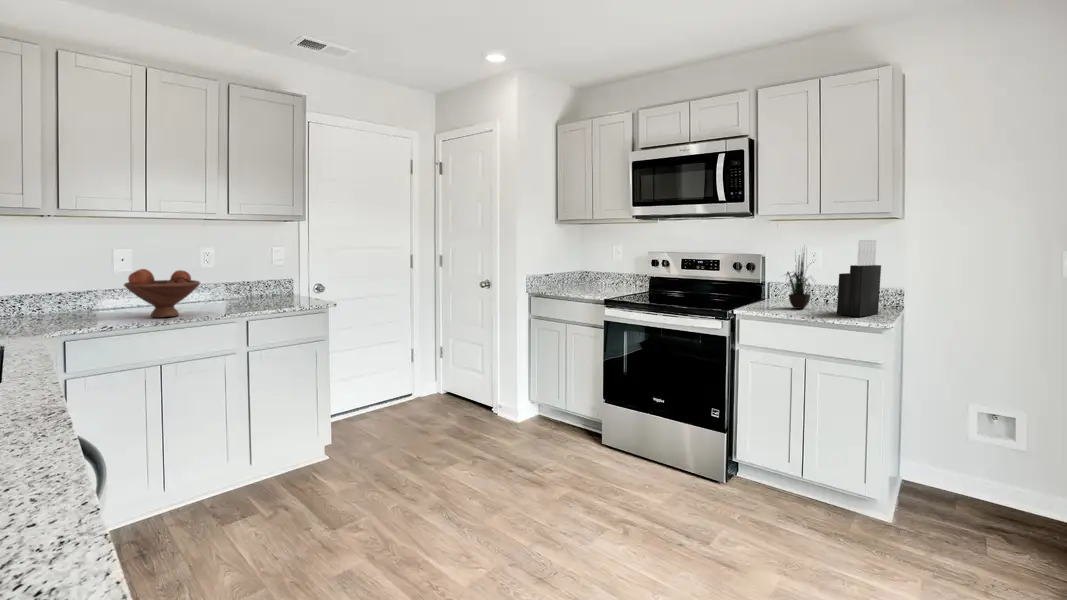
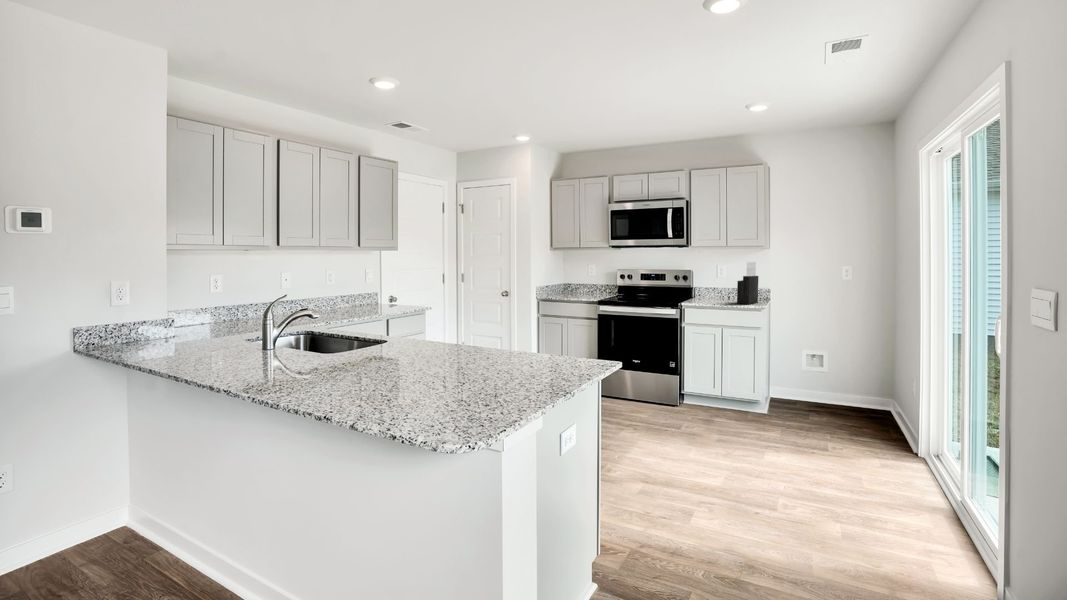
potted plant: present [786,254,811,309] -> none [704,262,727,302]
fruit bowl: present [124,269,200,318] -> none [333,282,374,312]

